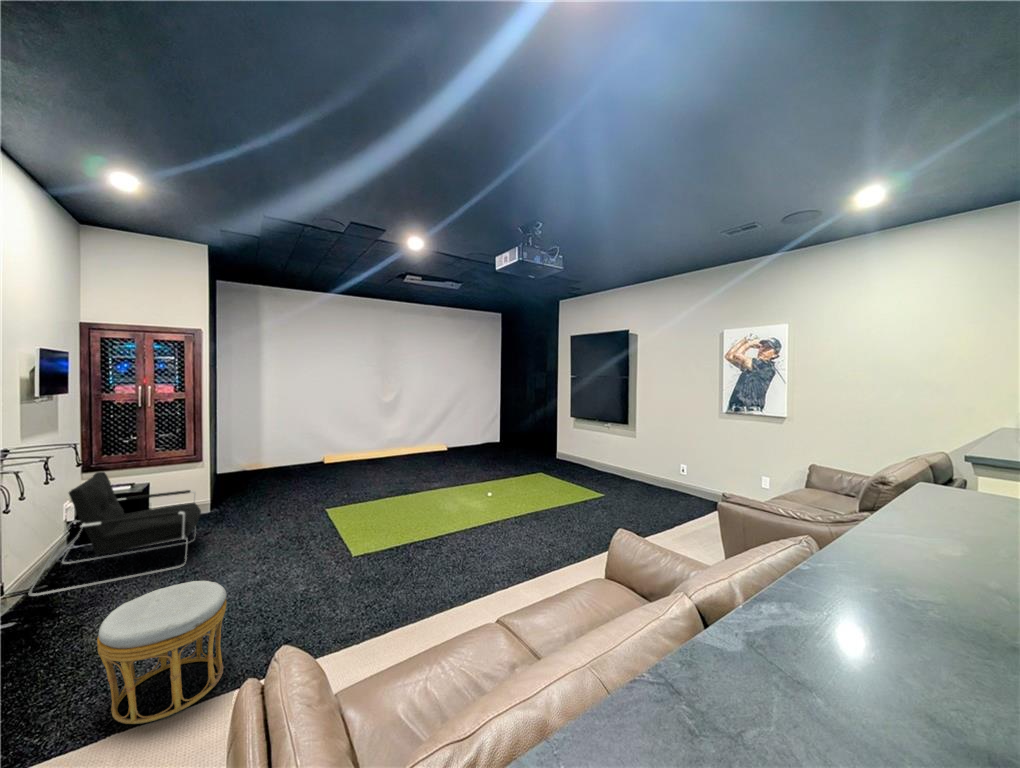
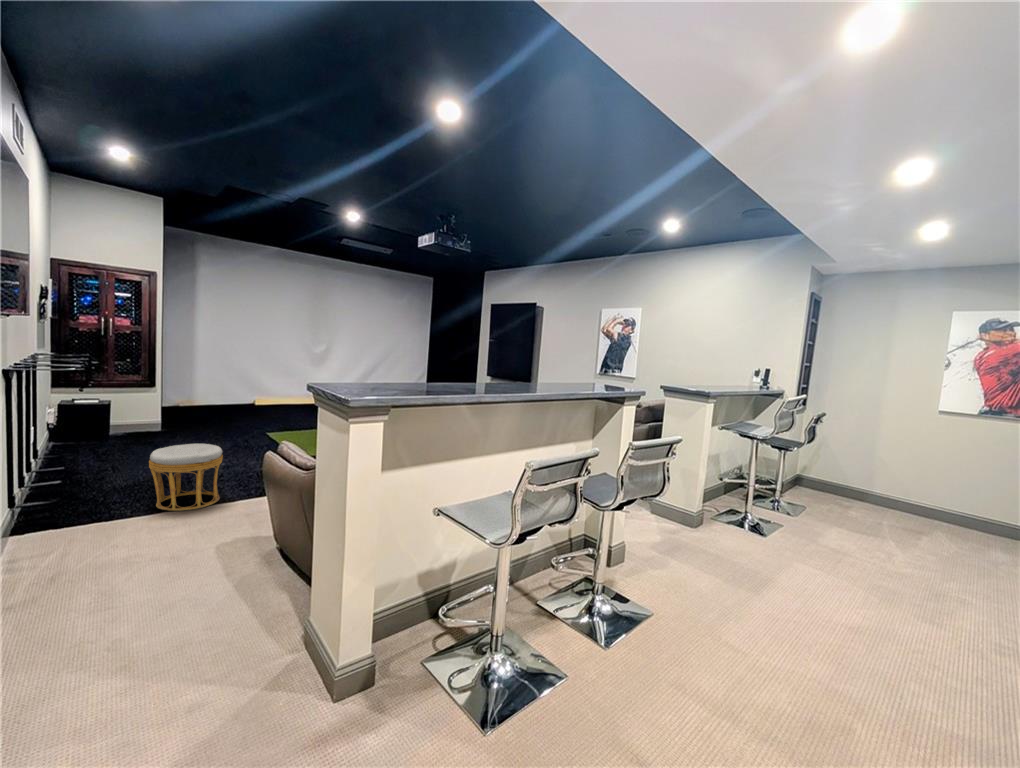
armchair: present [29,472,201,596] -> none [44,383,166,467]

